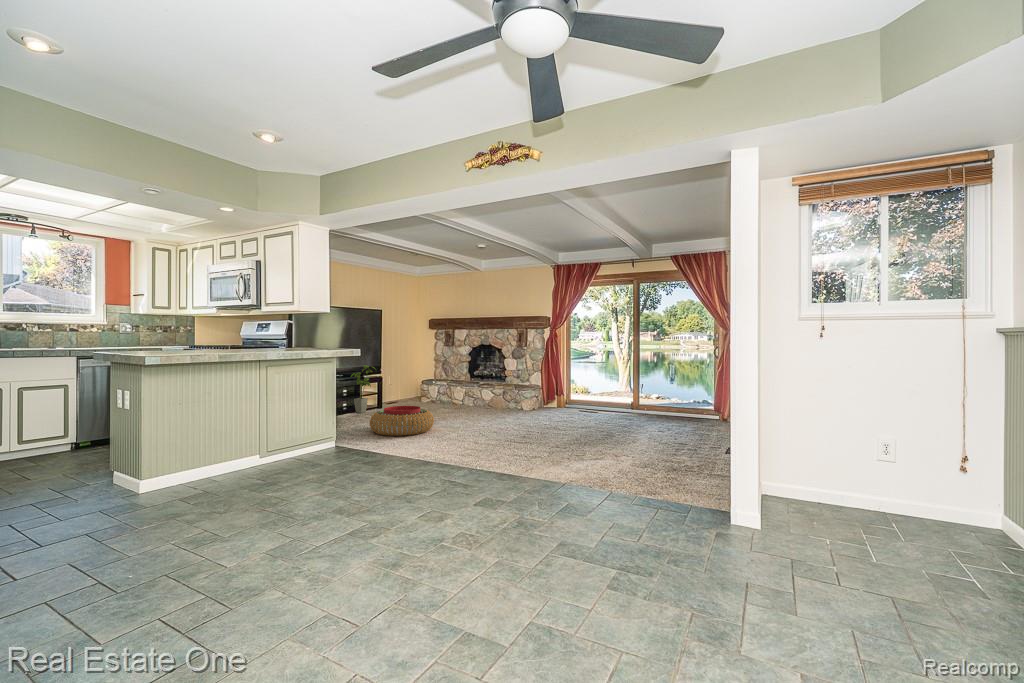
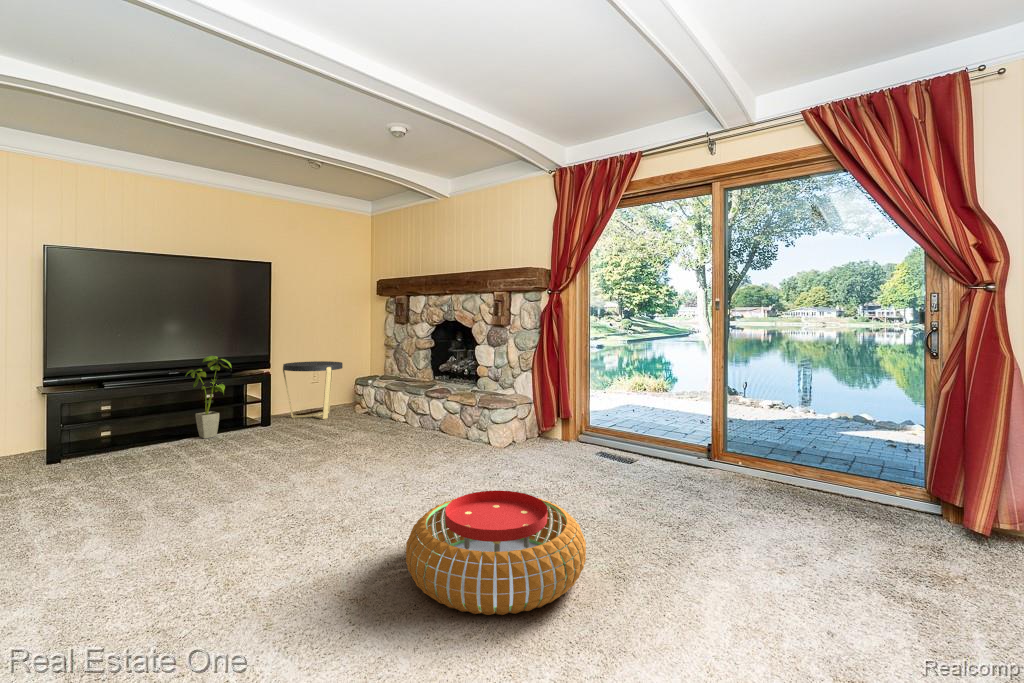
side table: none [384,370,418,404] -> present [283,361,343,419]
pouf: present [370,406,434,436] -> present [406,490,586,615]

